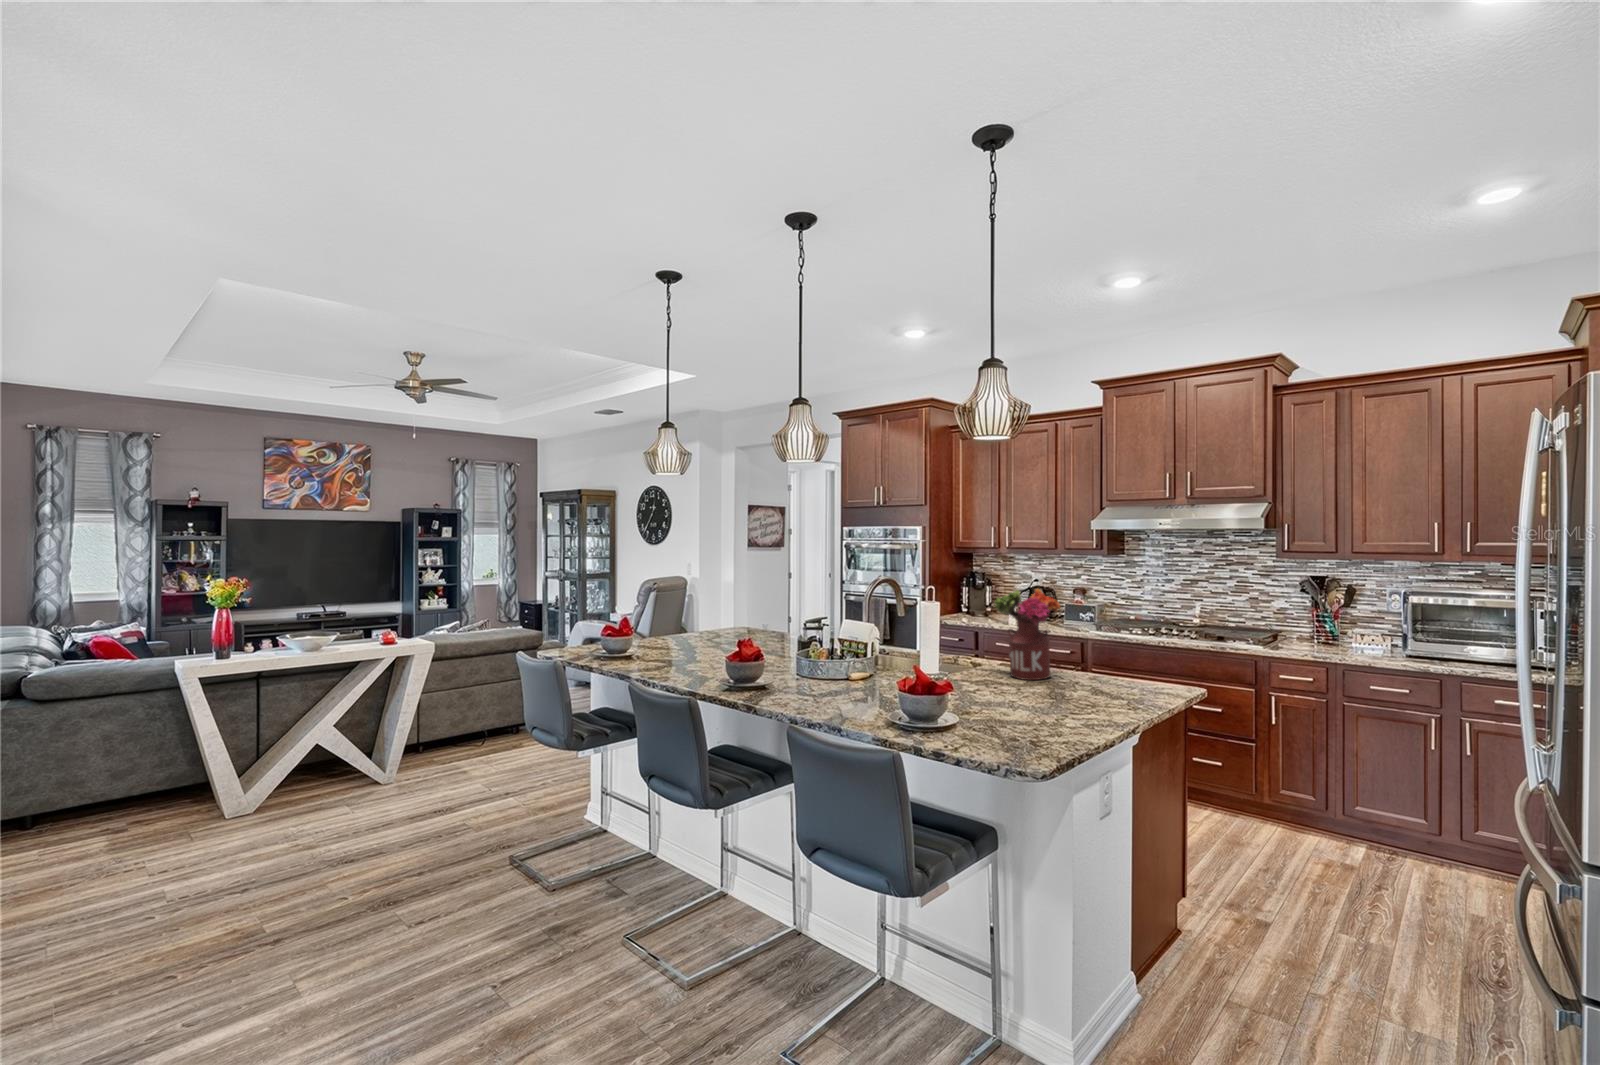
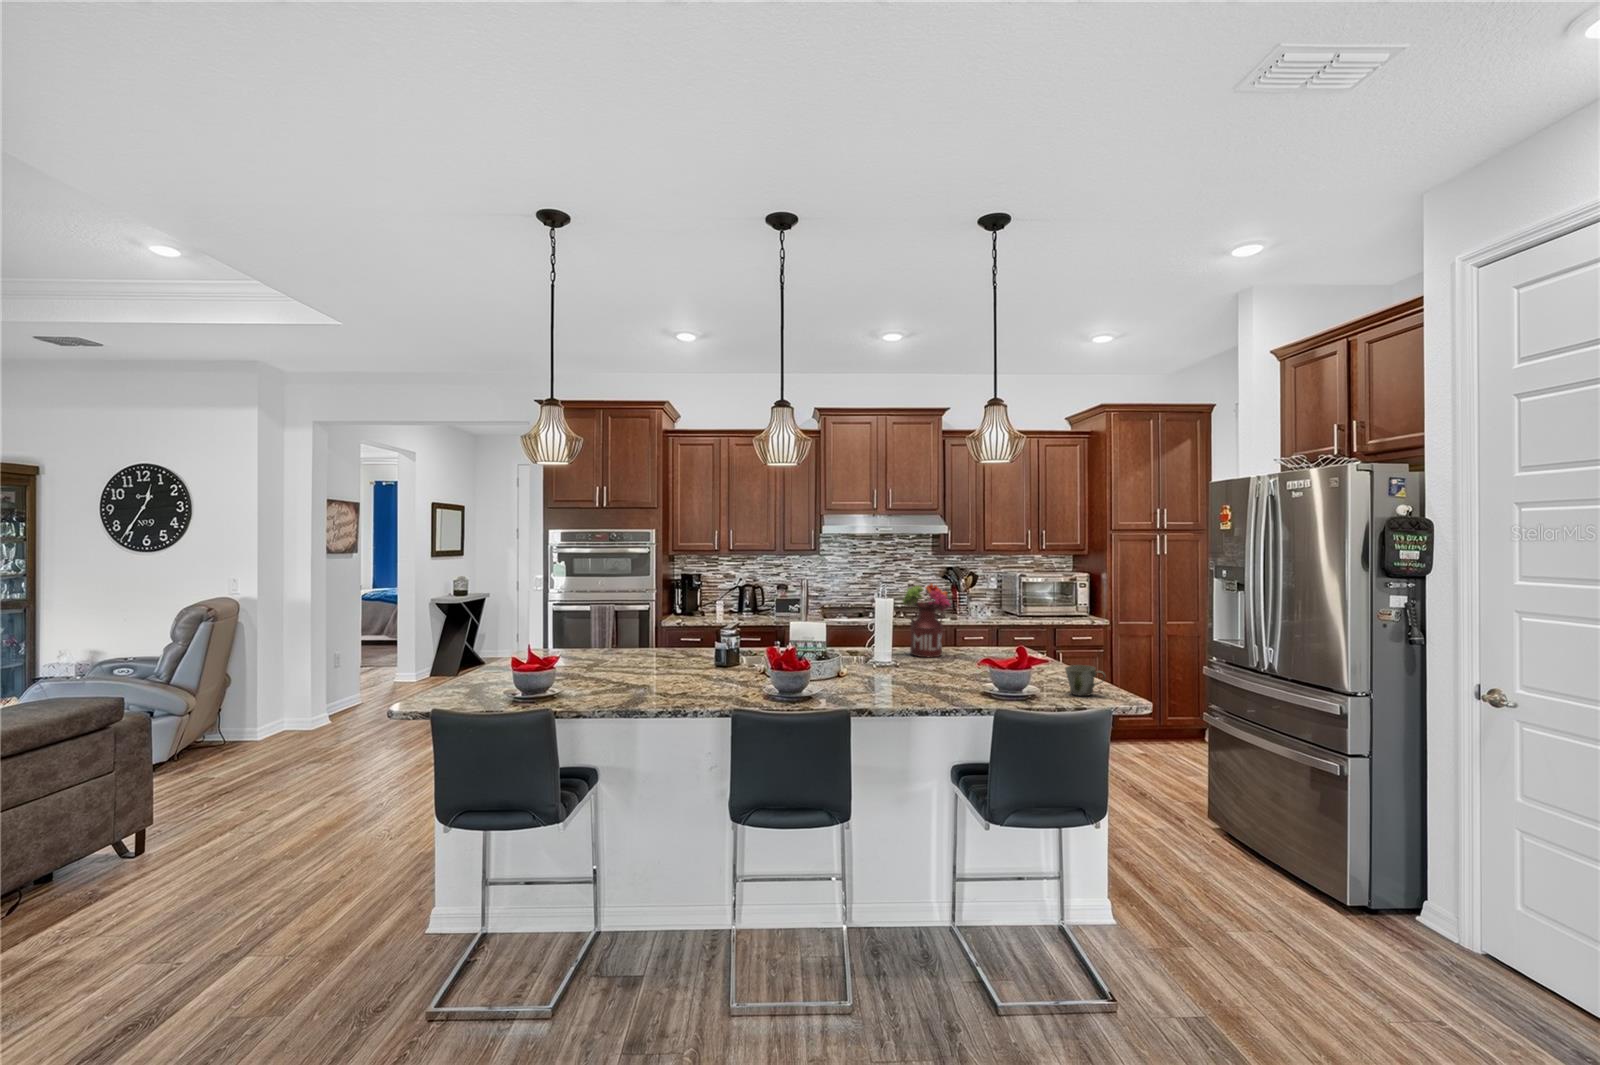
mug: none [986,702,1027,745] -> present [1065,665,1106,696]

